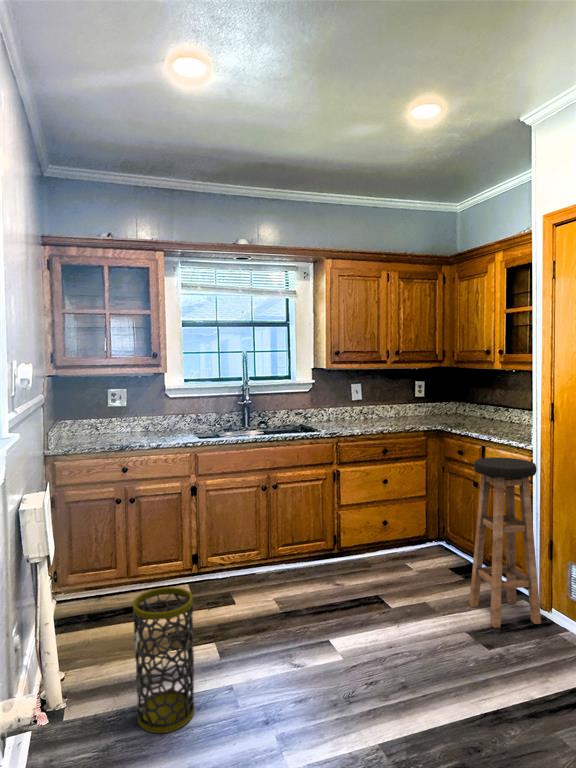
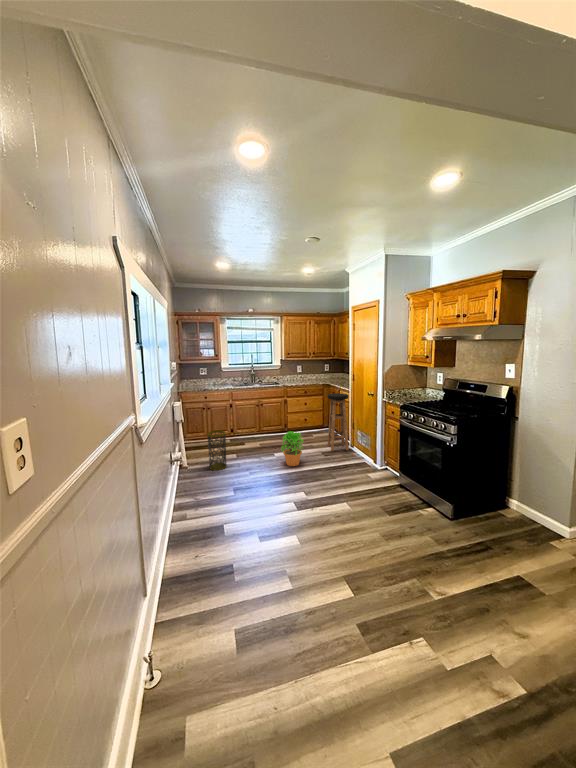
potted plant: none [366,581,448,703] -> present [282,431,303,466]

